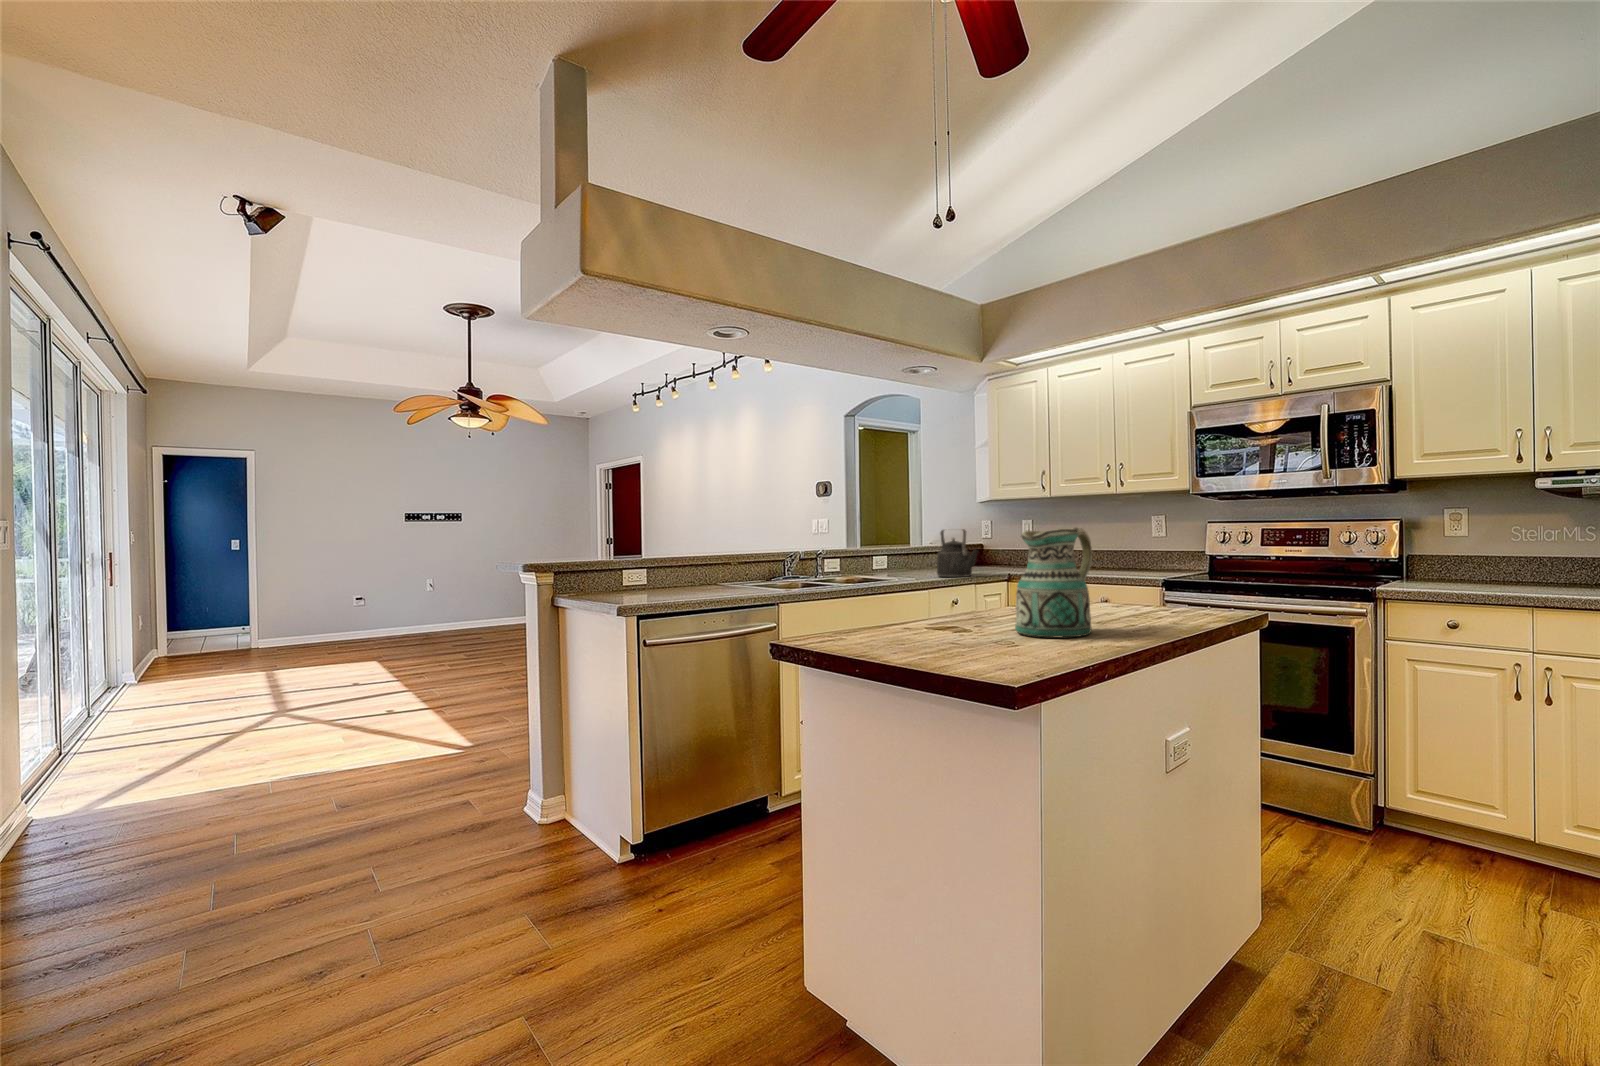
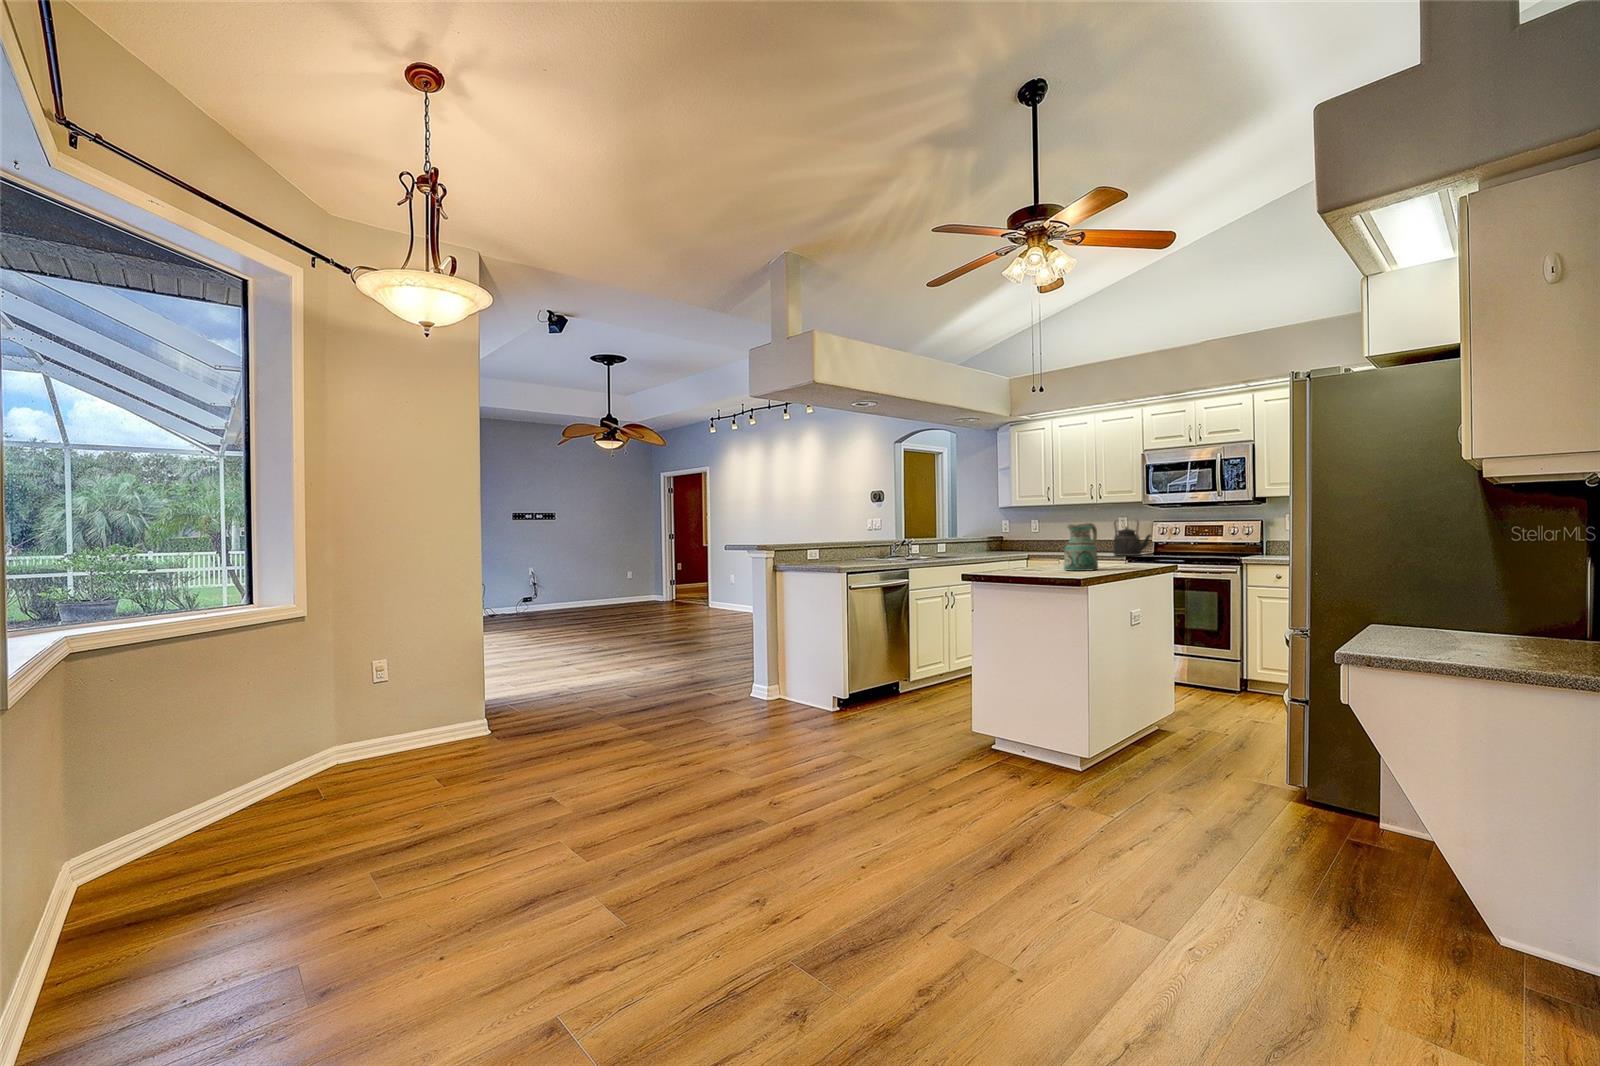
kettle: present [937,529,979,577] -> present [1113,521,1151,556]

